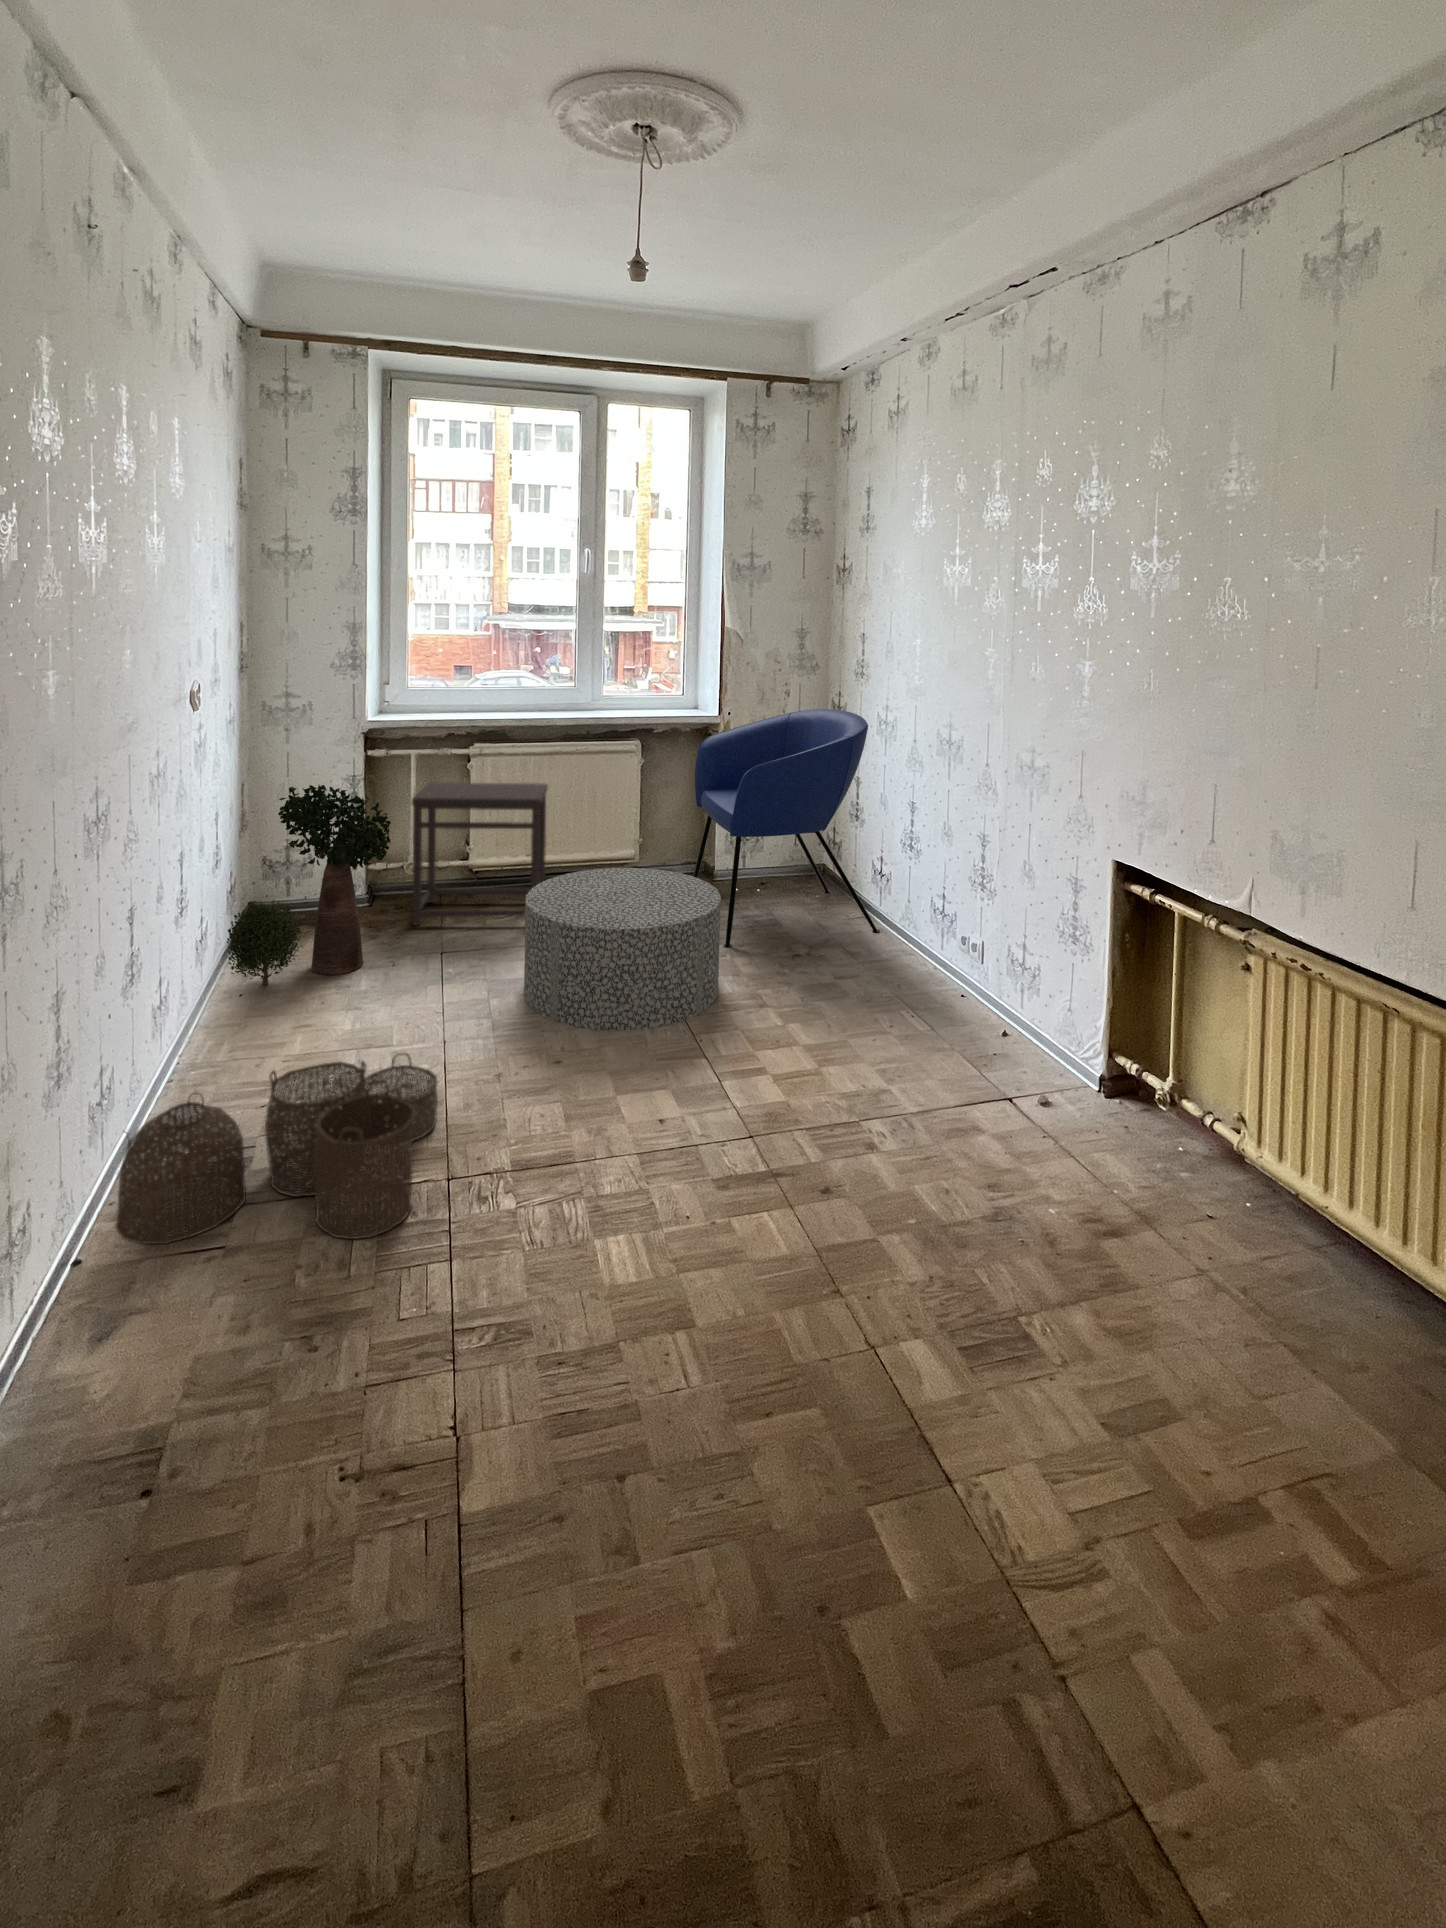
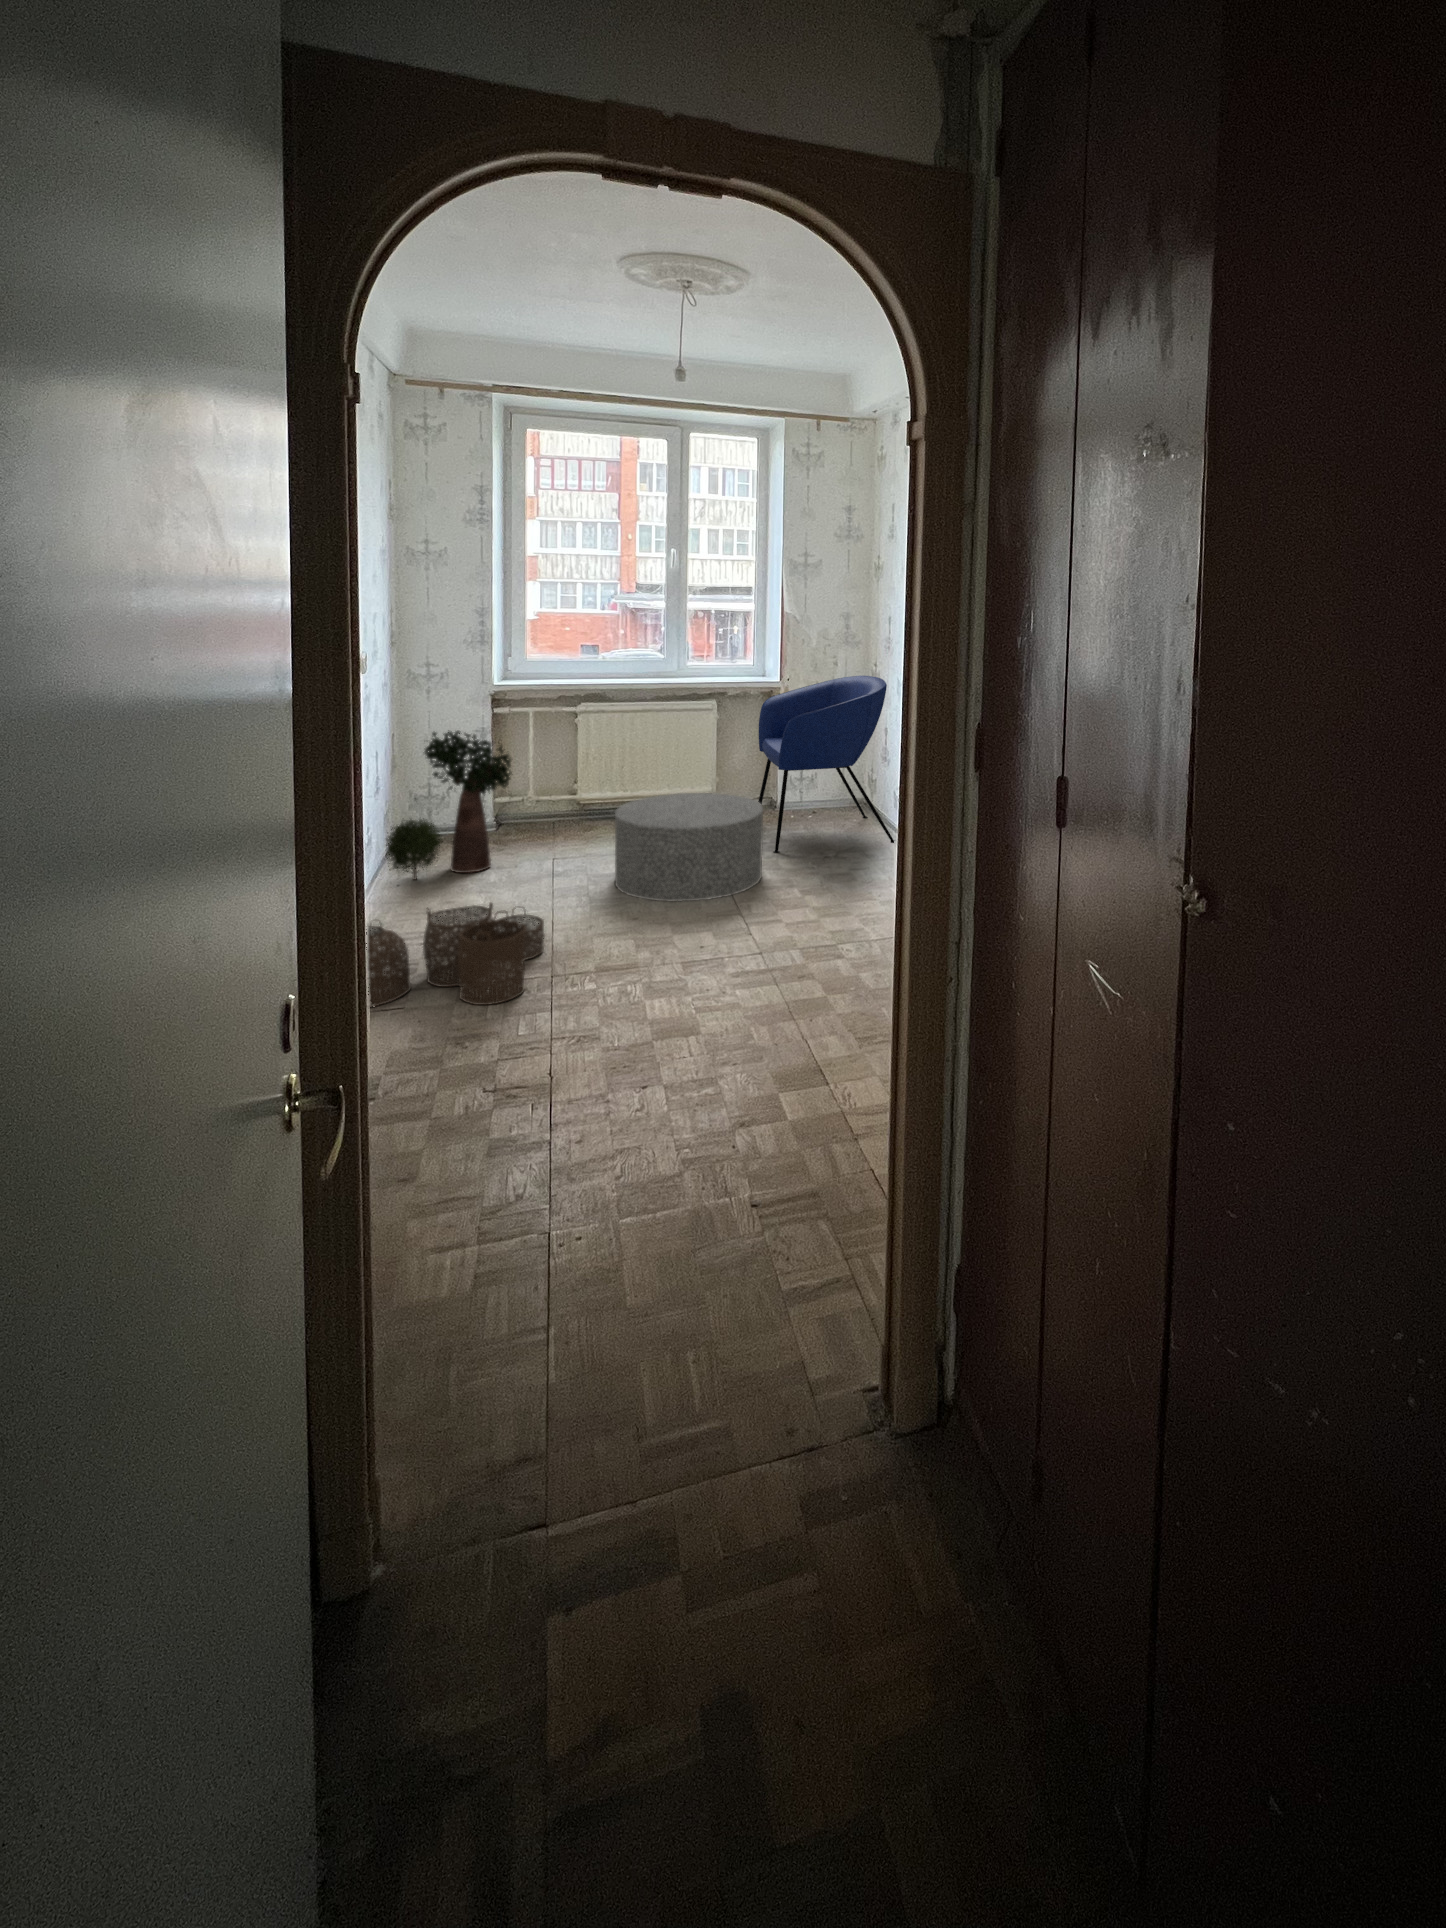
side table: present [412,782,548,925] -> none [530,734,641,843]

